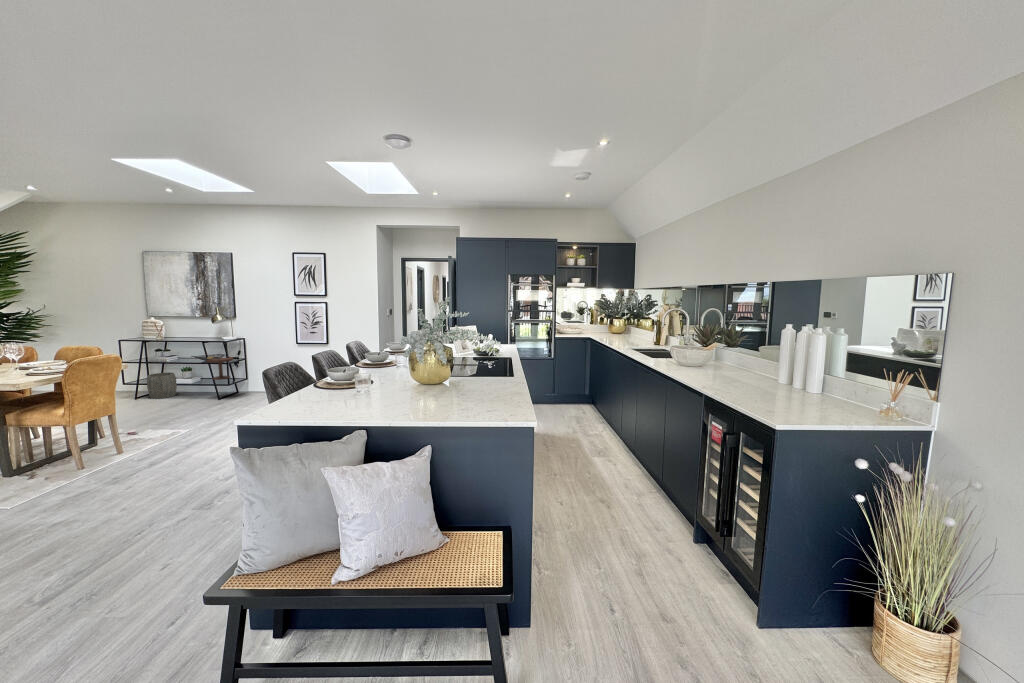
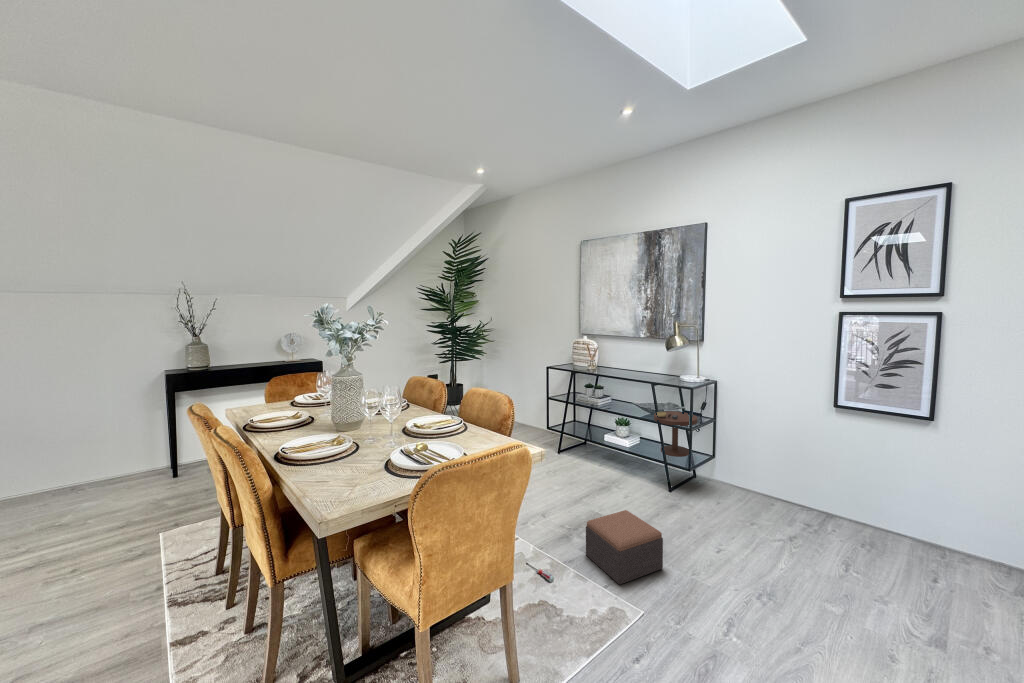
woven basket: present [147,372,177,399] -> none [573,419,608,461]
footstool: none [159,399,206,426] -> present [586,510,663,584]

